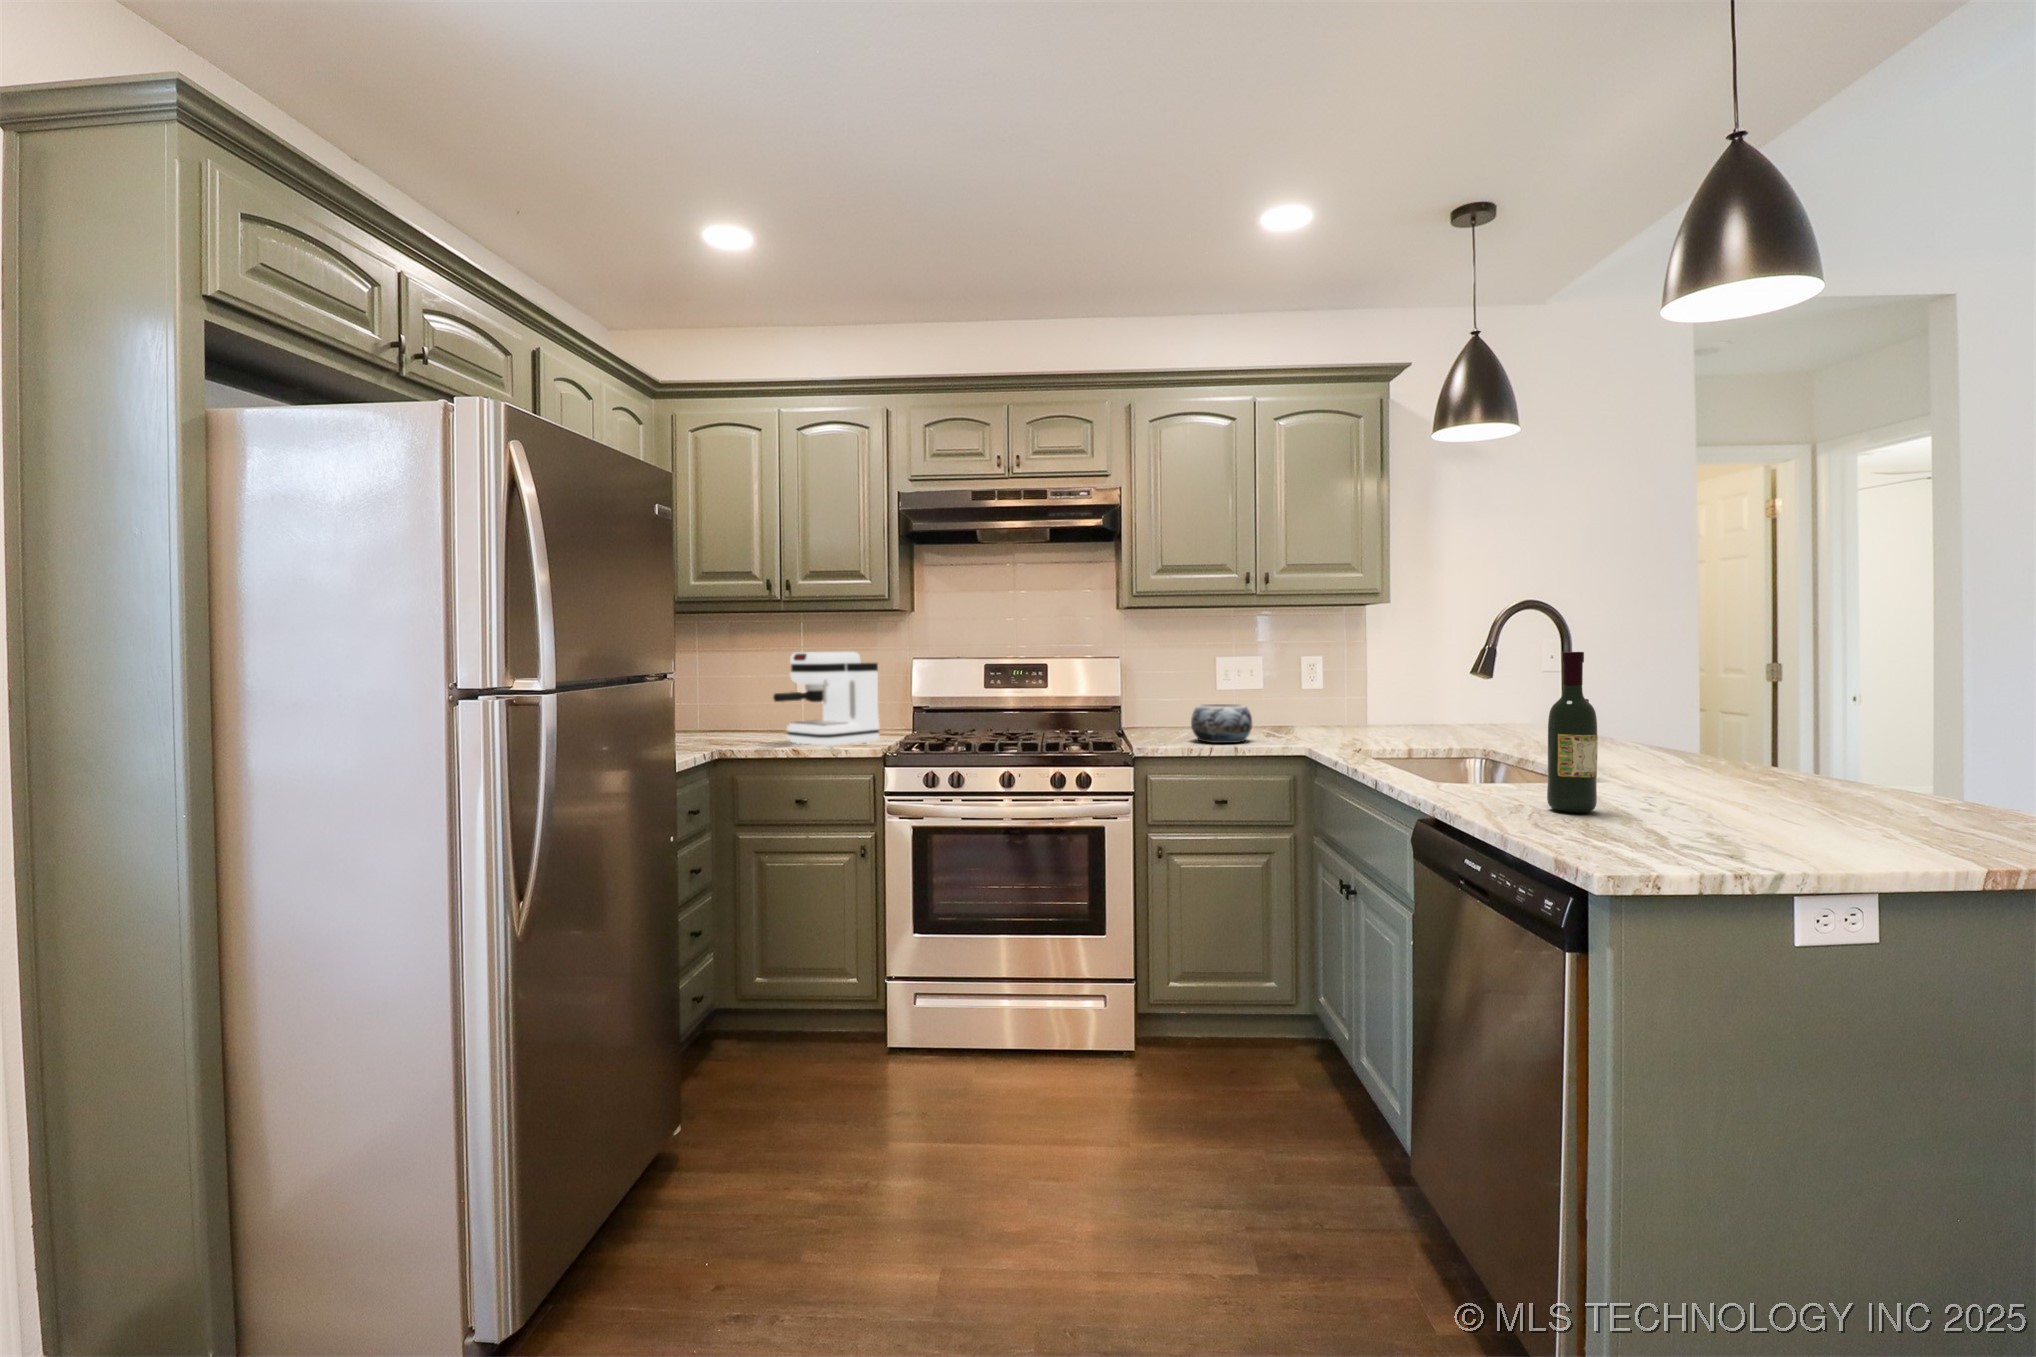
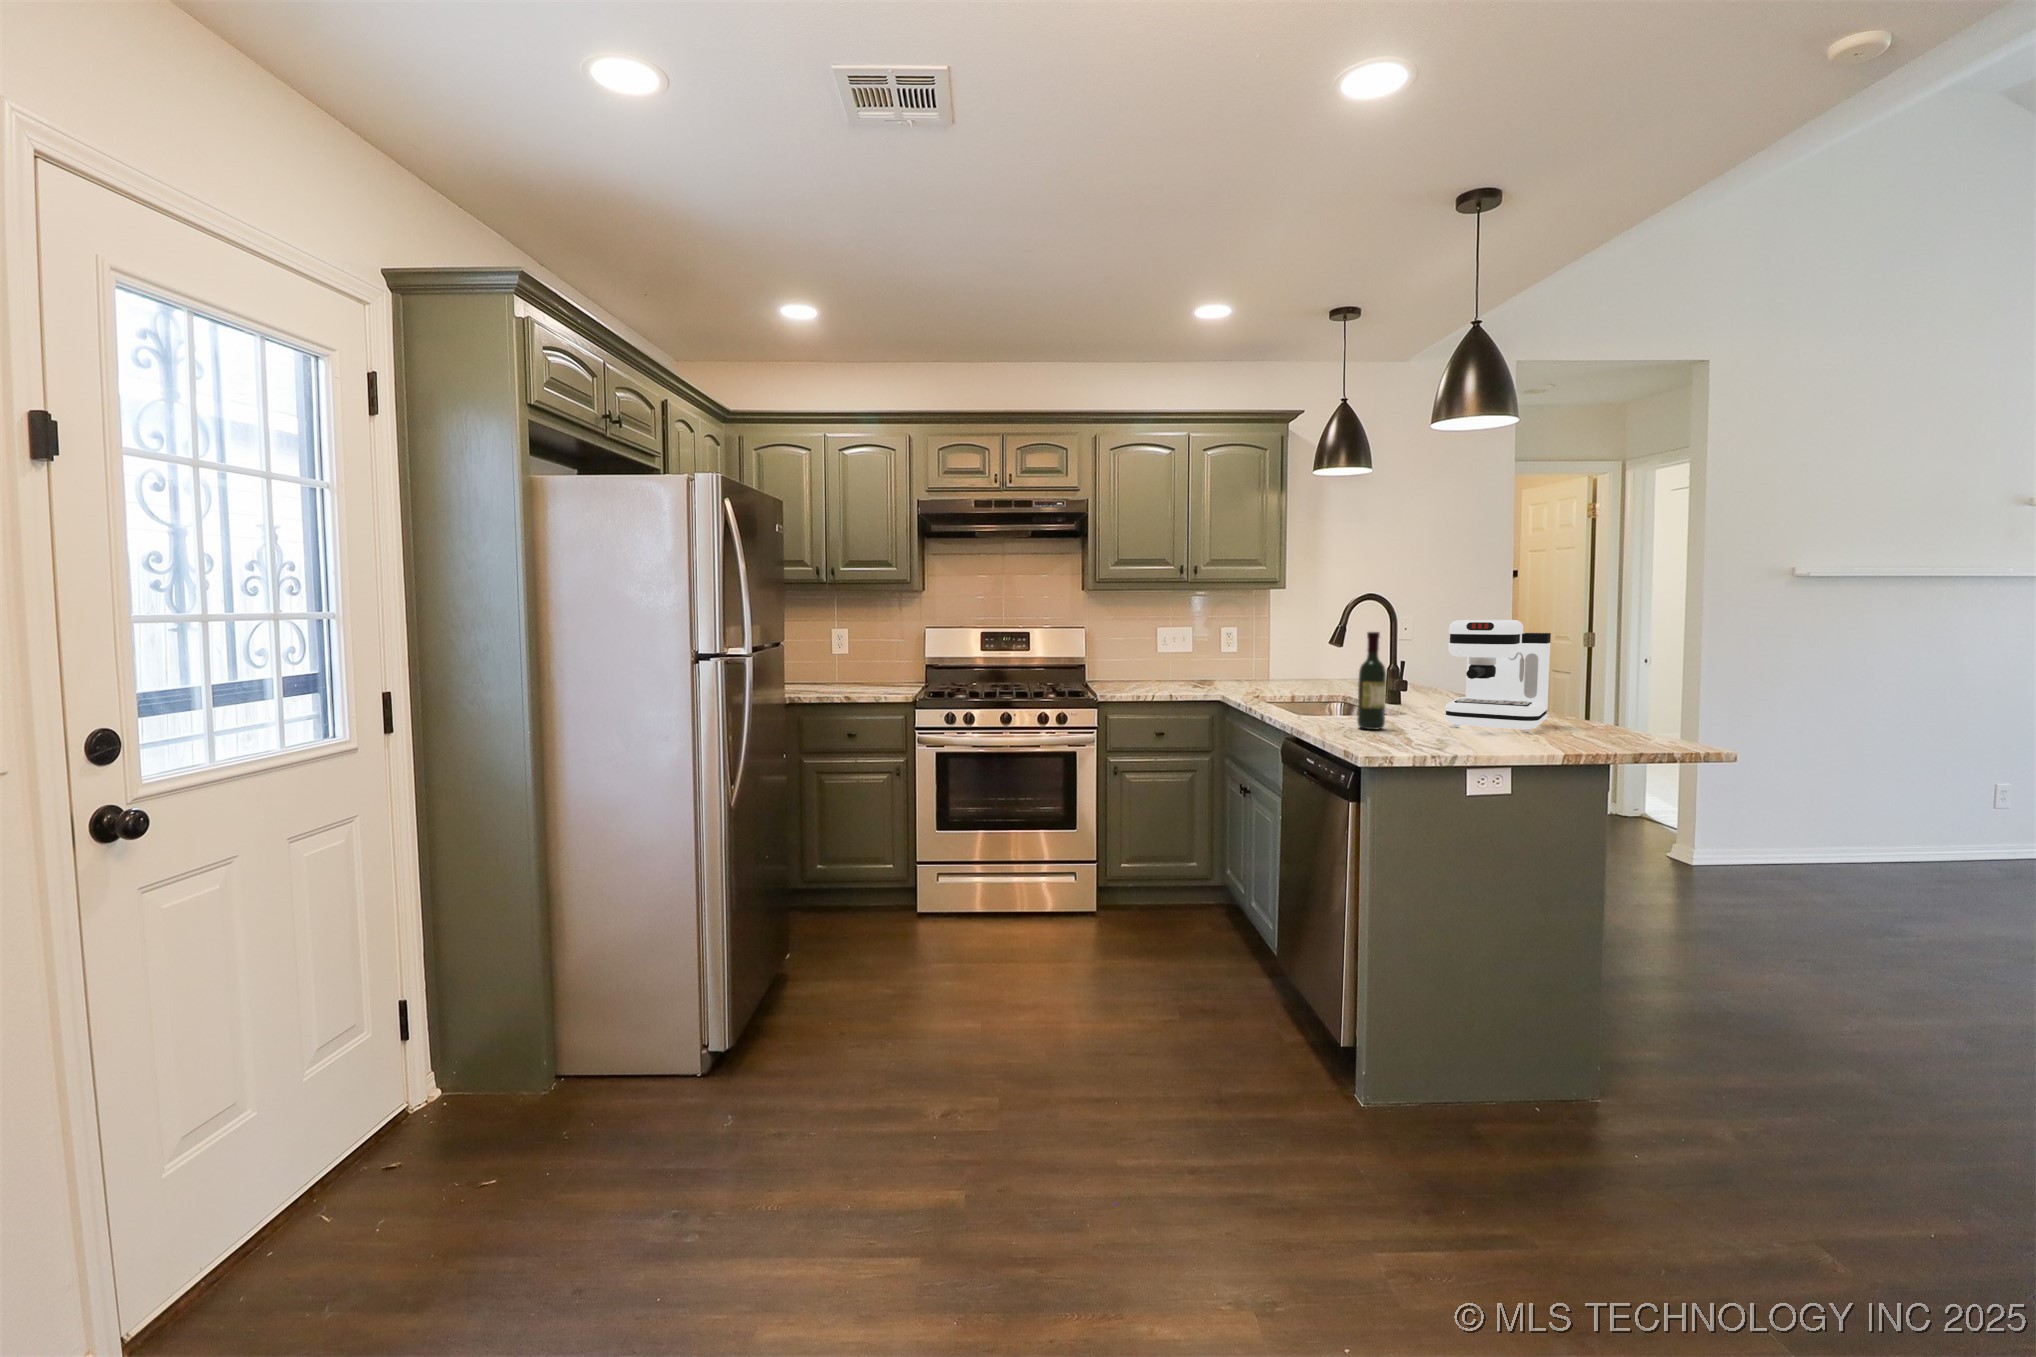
coffee maker: present [773,652,880,748] -> present [1445,620,1551,732]
decorative bowl: present [1191,704,1252,743] -> none [1140,663,1185,692]

